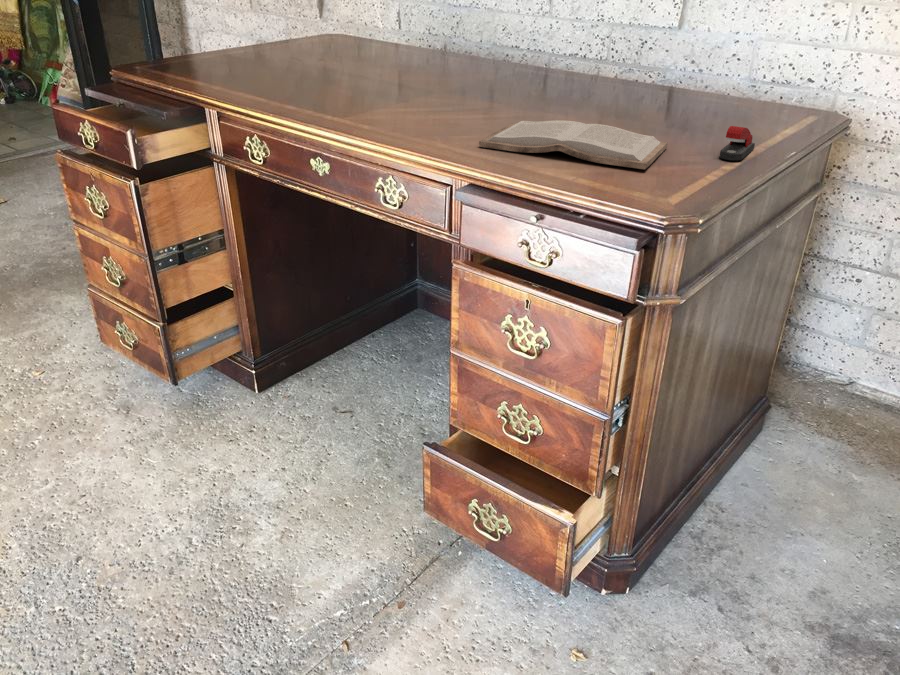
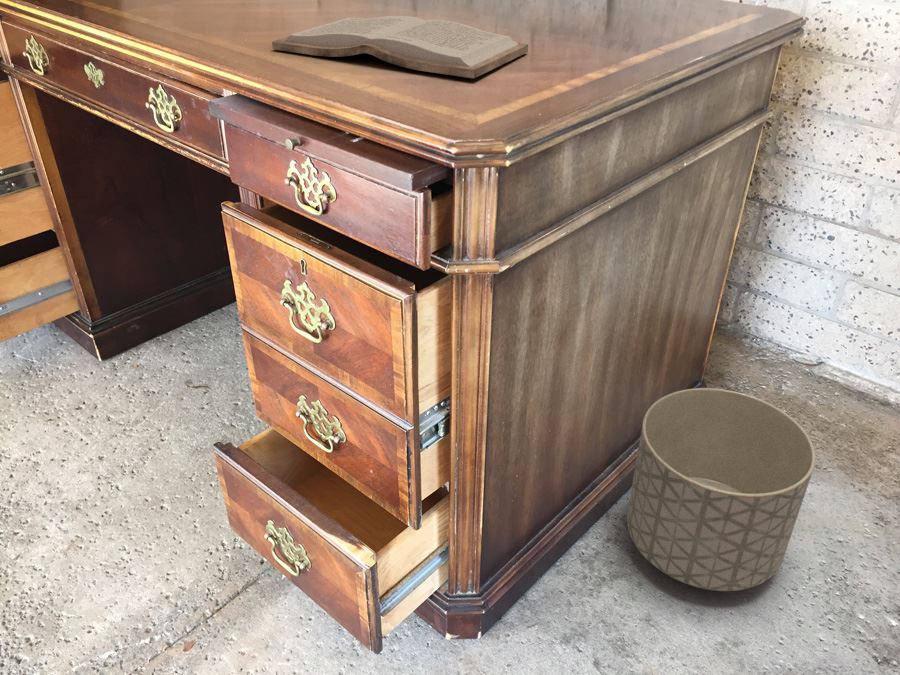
stapler: present [720,126,755,160] -> none [593,19,649,68]
planter: none [725,398,879,553] -> present [627,388,815,591]

